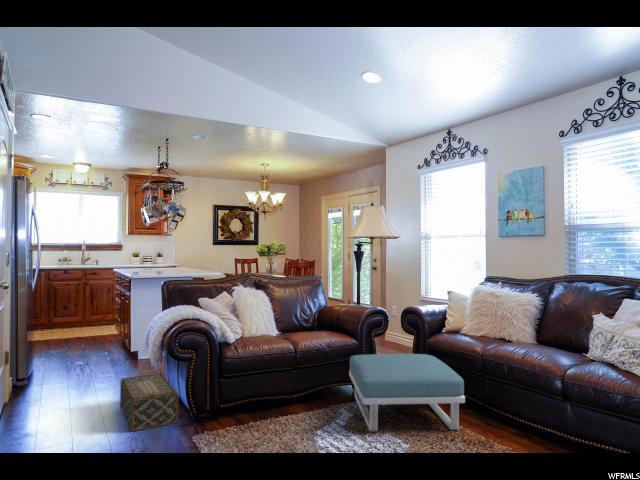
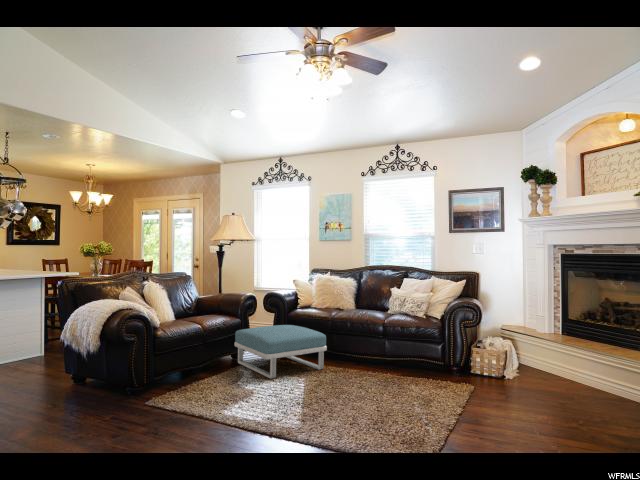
woven basket: present [120,373,178,431] -> none [25,364,108,413]

